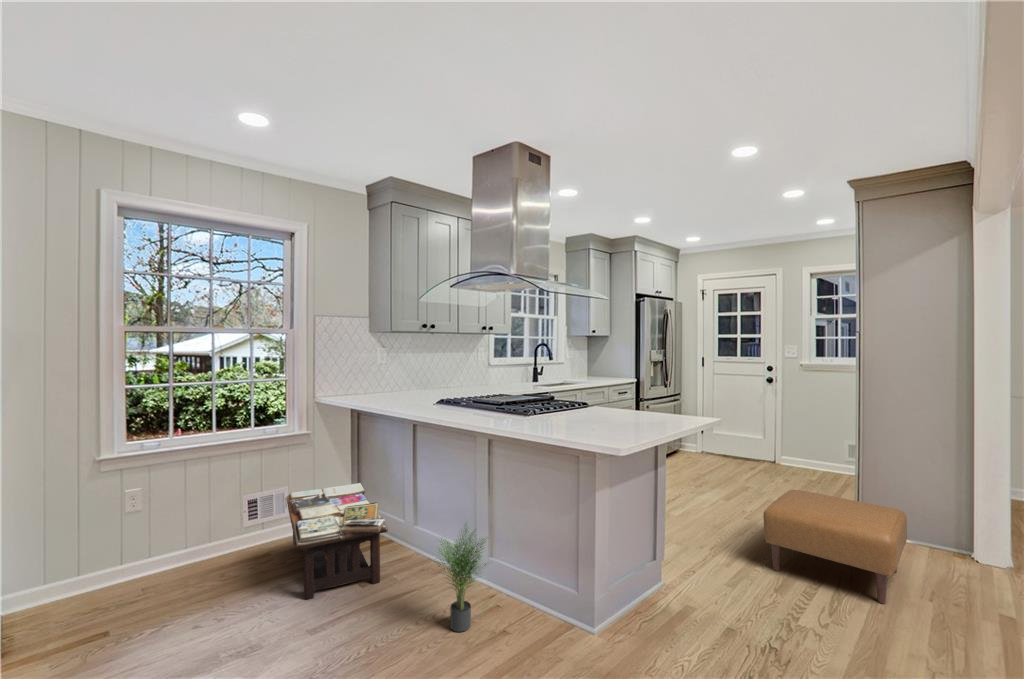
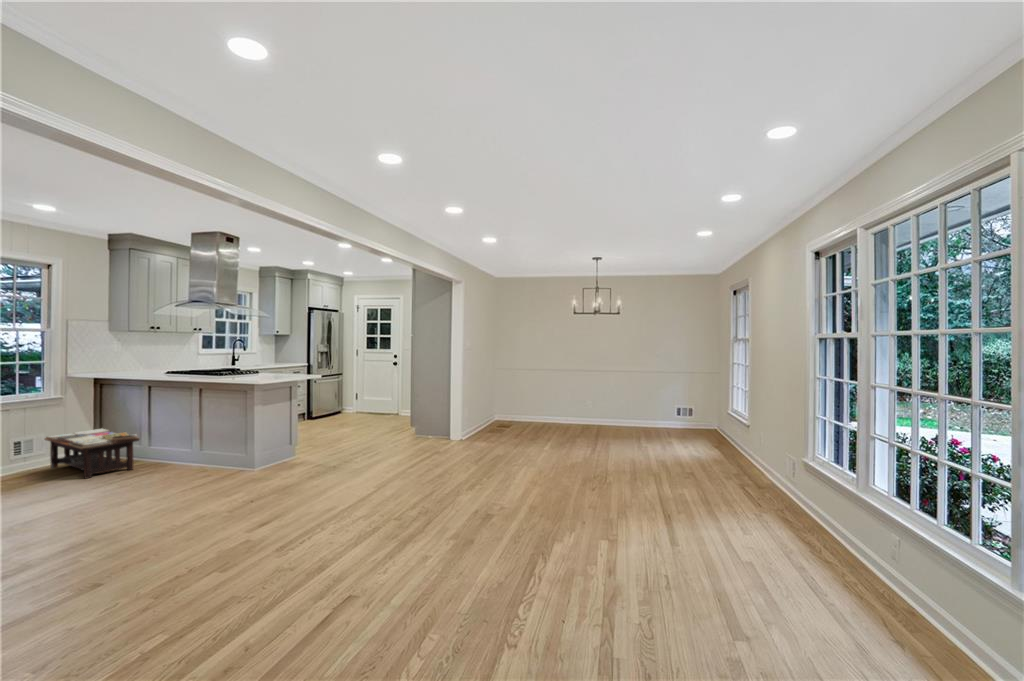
ottoman: present [764,490,907,604] -> none [353,409,414,444]
potted plant: present [439,527,486,632] -> none [173,424,209,473]

